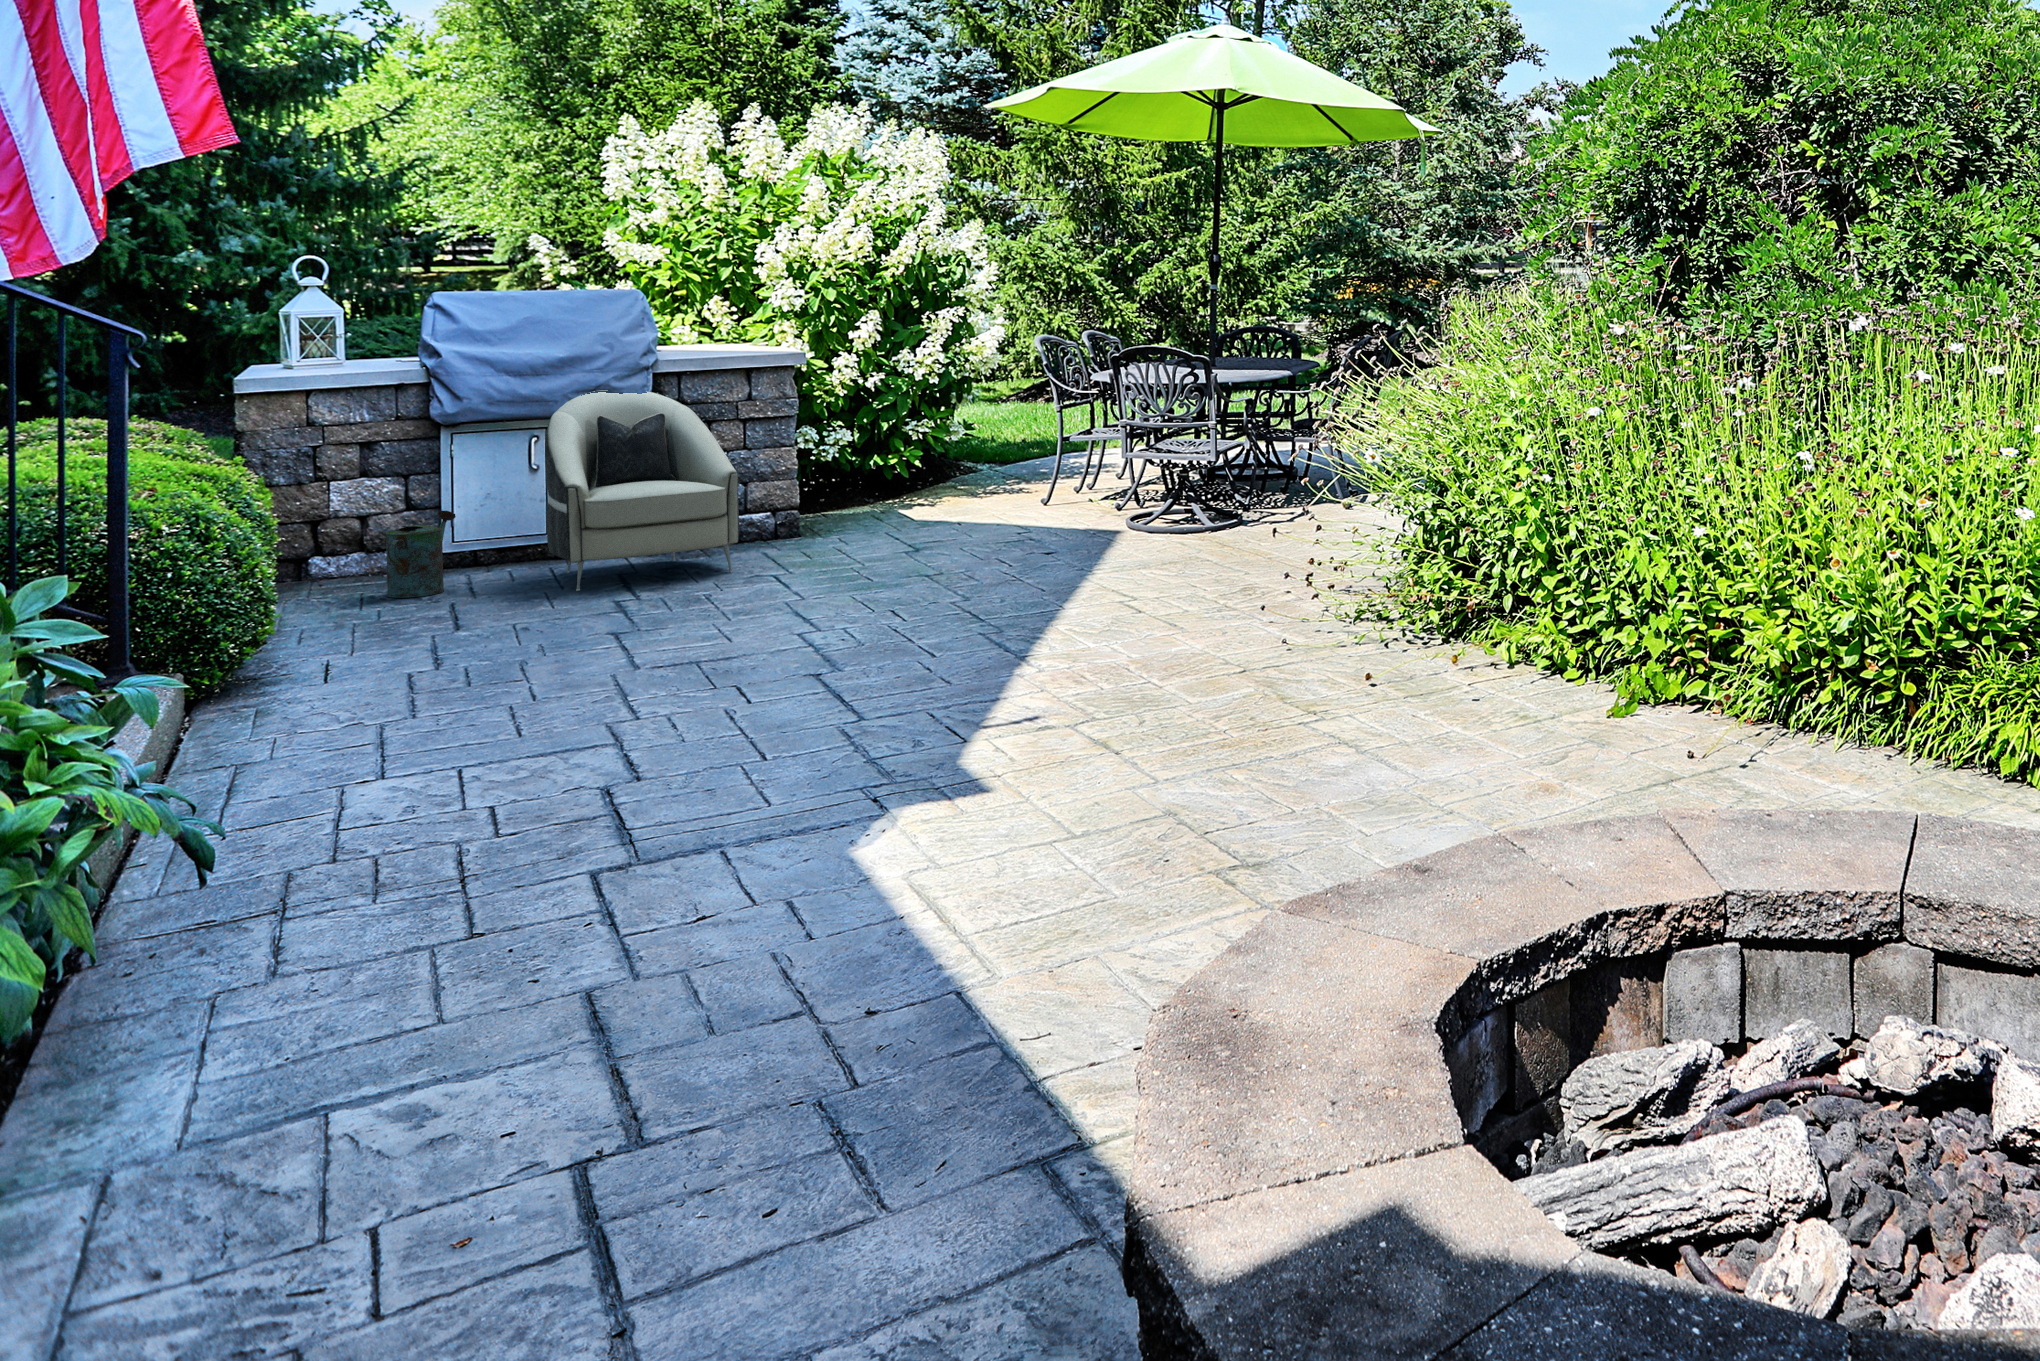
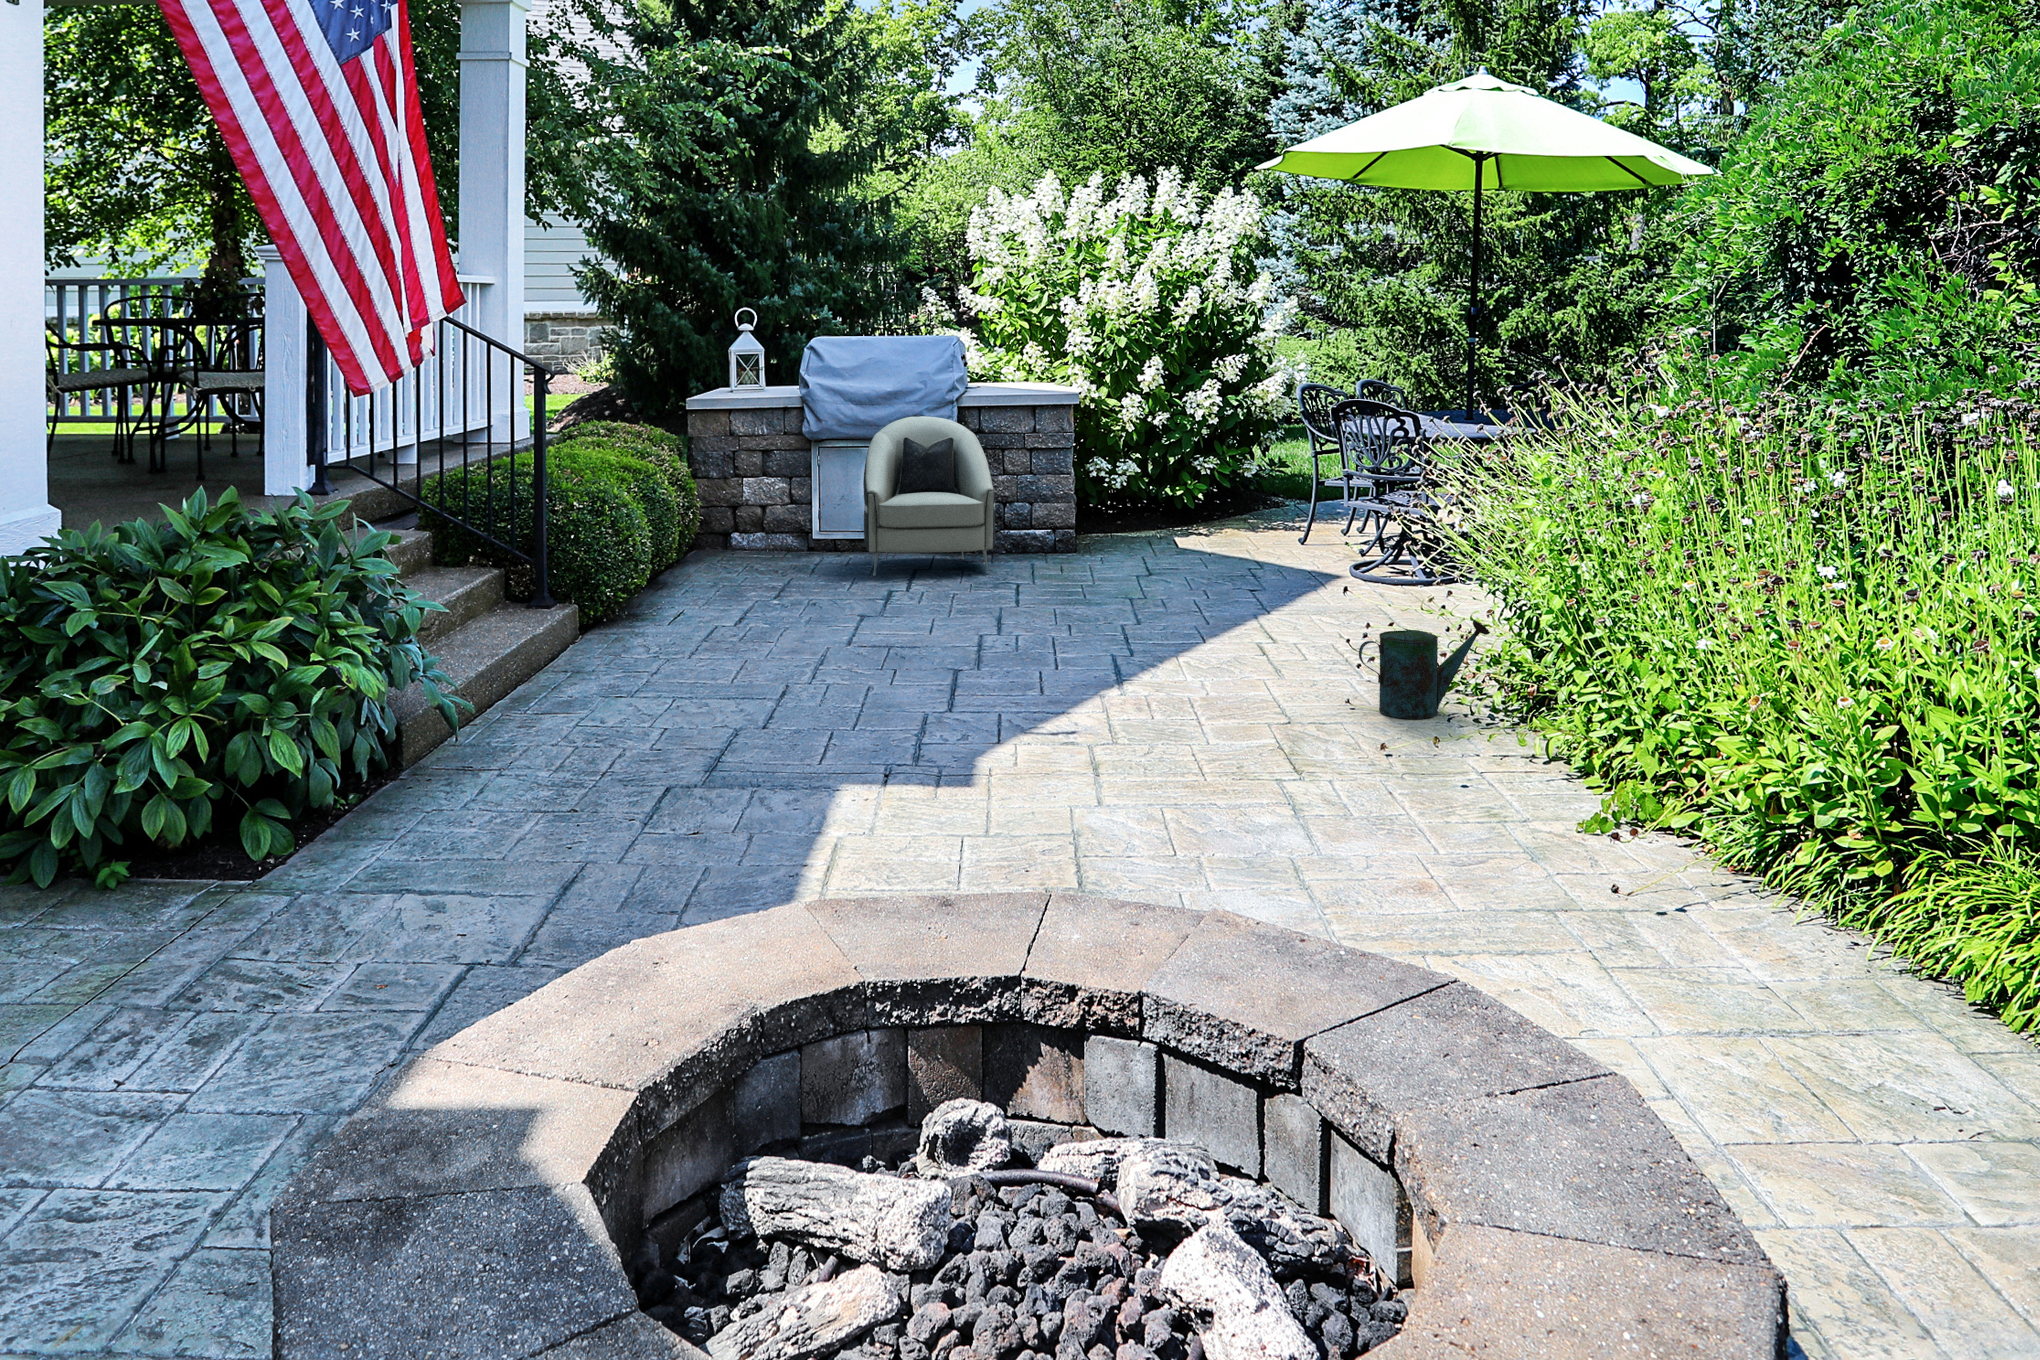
watering can: present [385,511,456,598] -> present [1359,620,1490,719]

